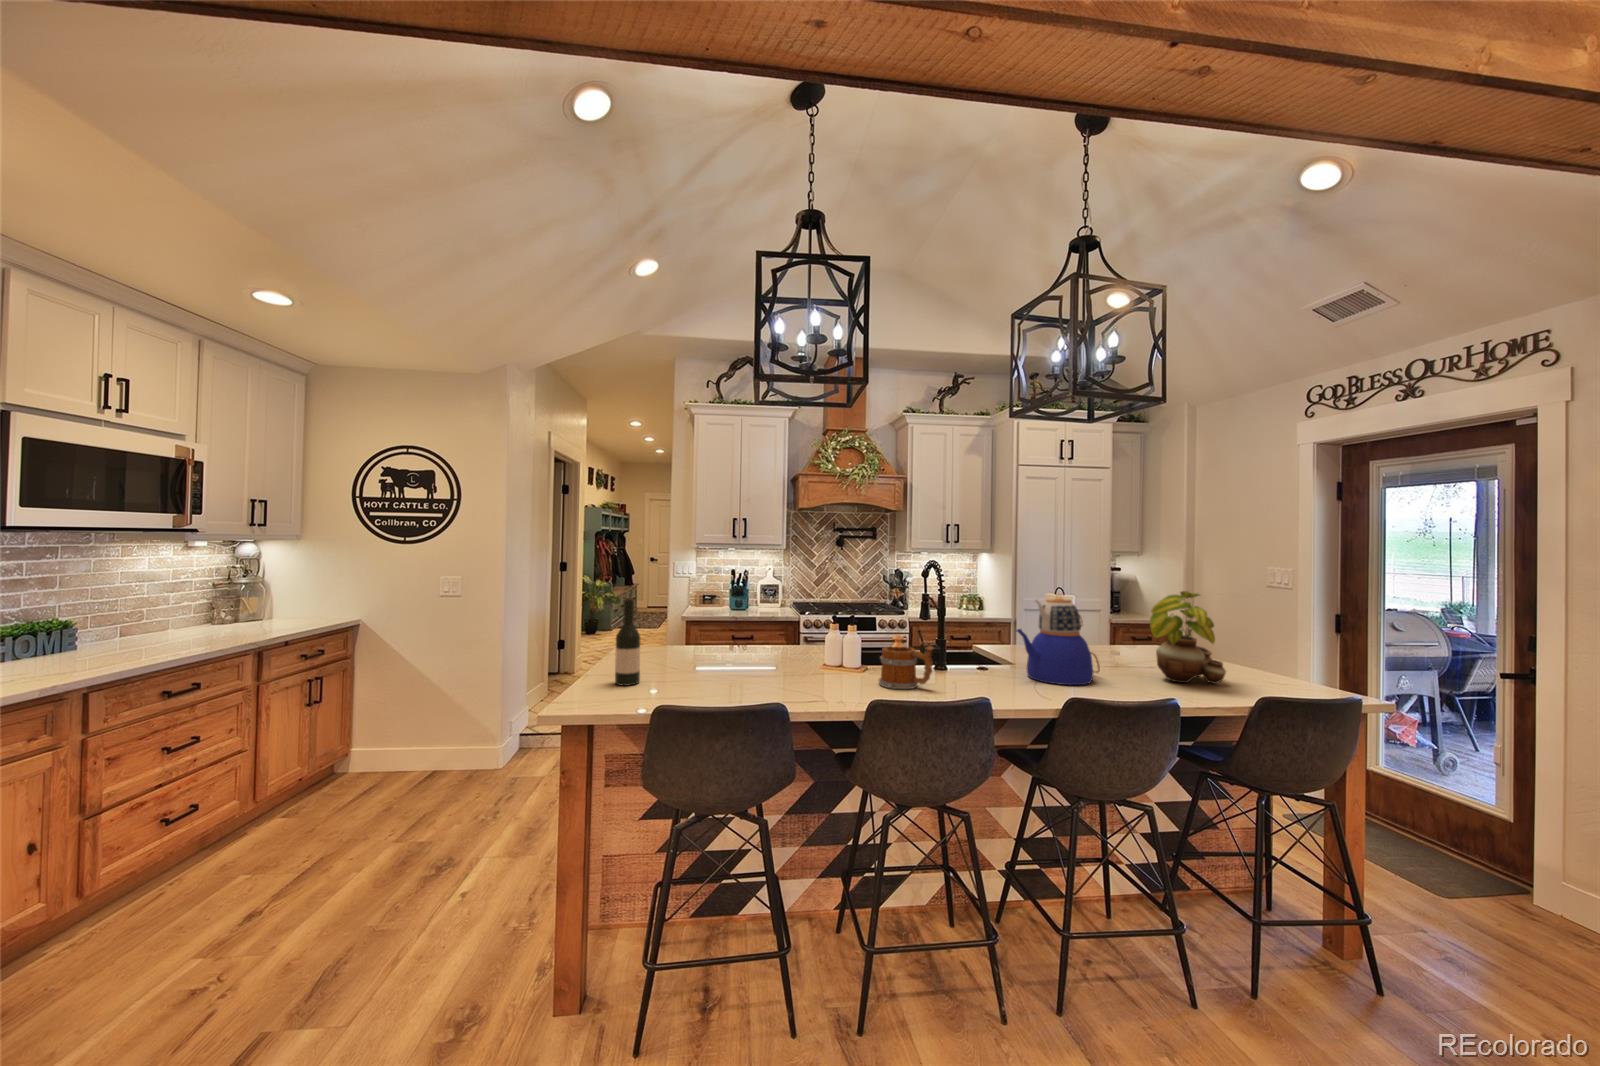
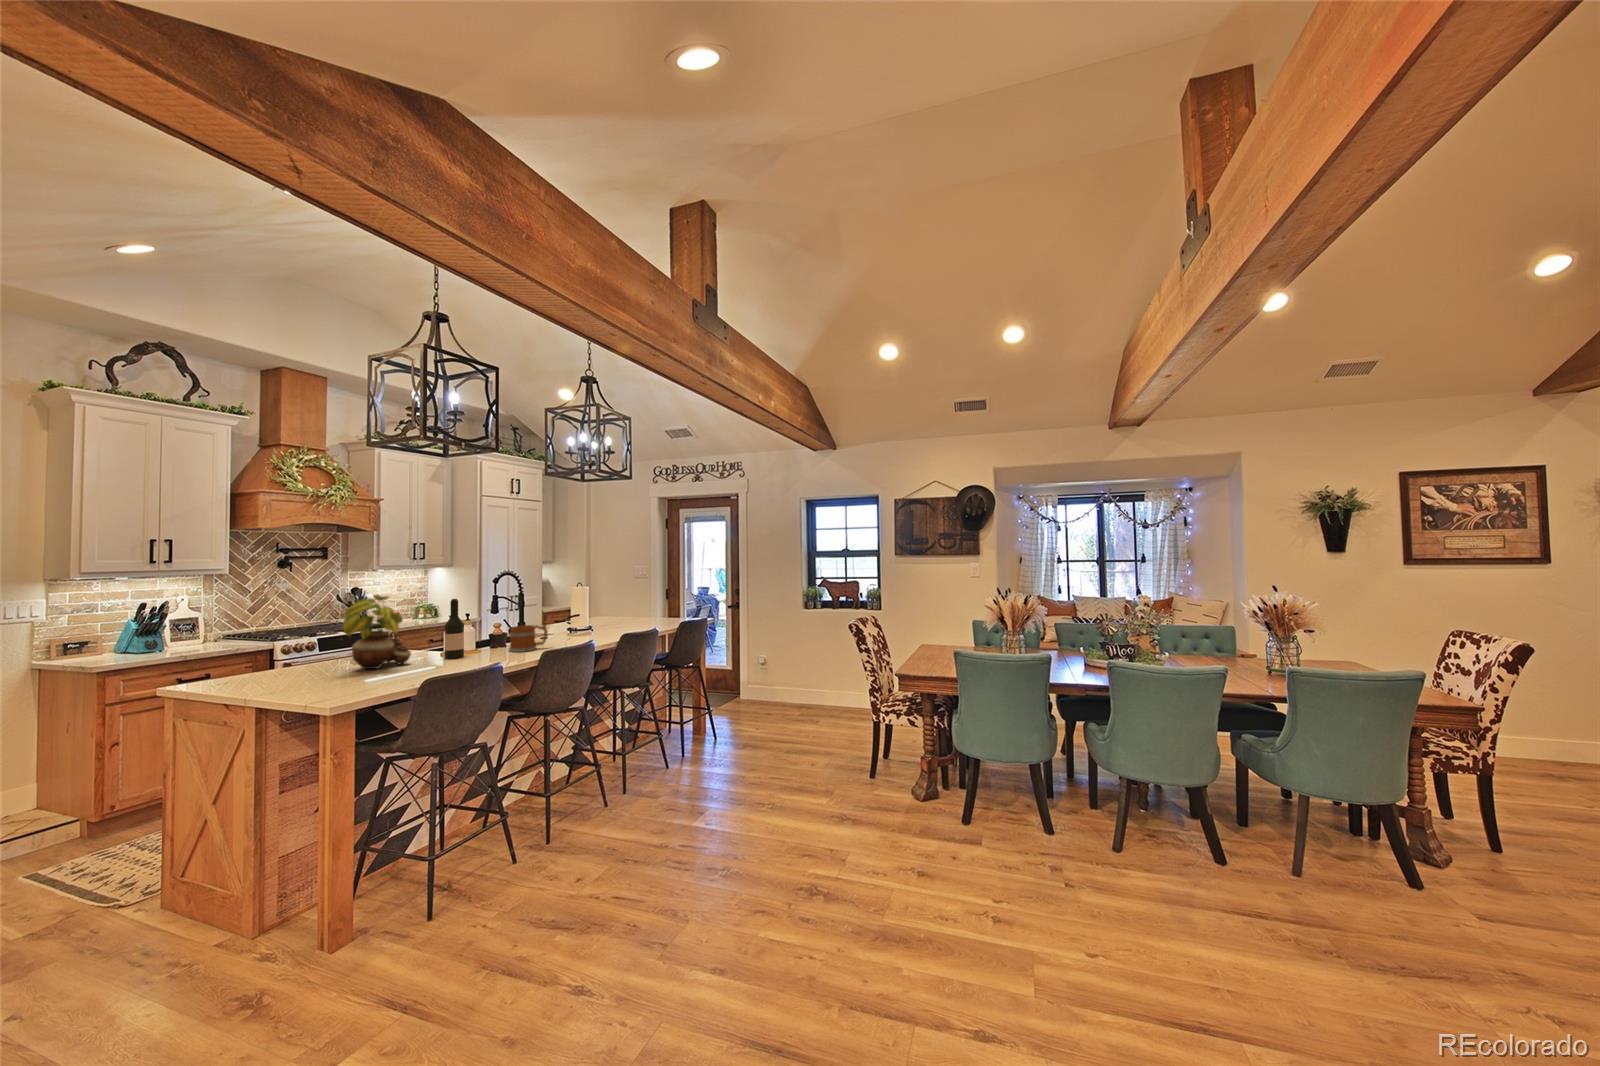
potted plant: present [1150,591,1226,684] -> present [343,595,411,669]
wine bottle: present [615,598,640,686] -> present [445,599,464,659]
teapot: present [1017,598,1100,685] -> none [576,584,614,635]

